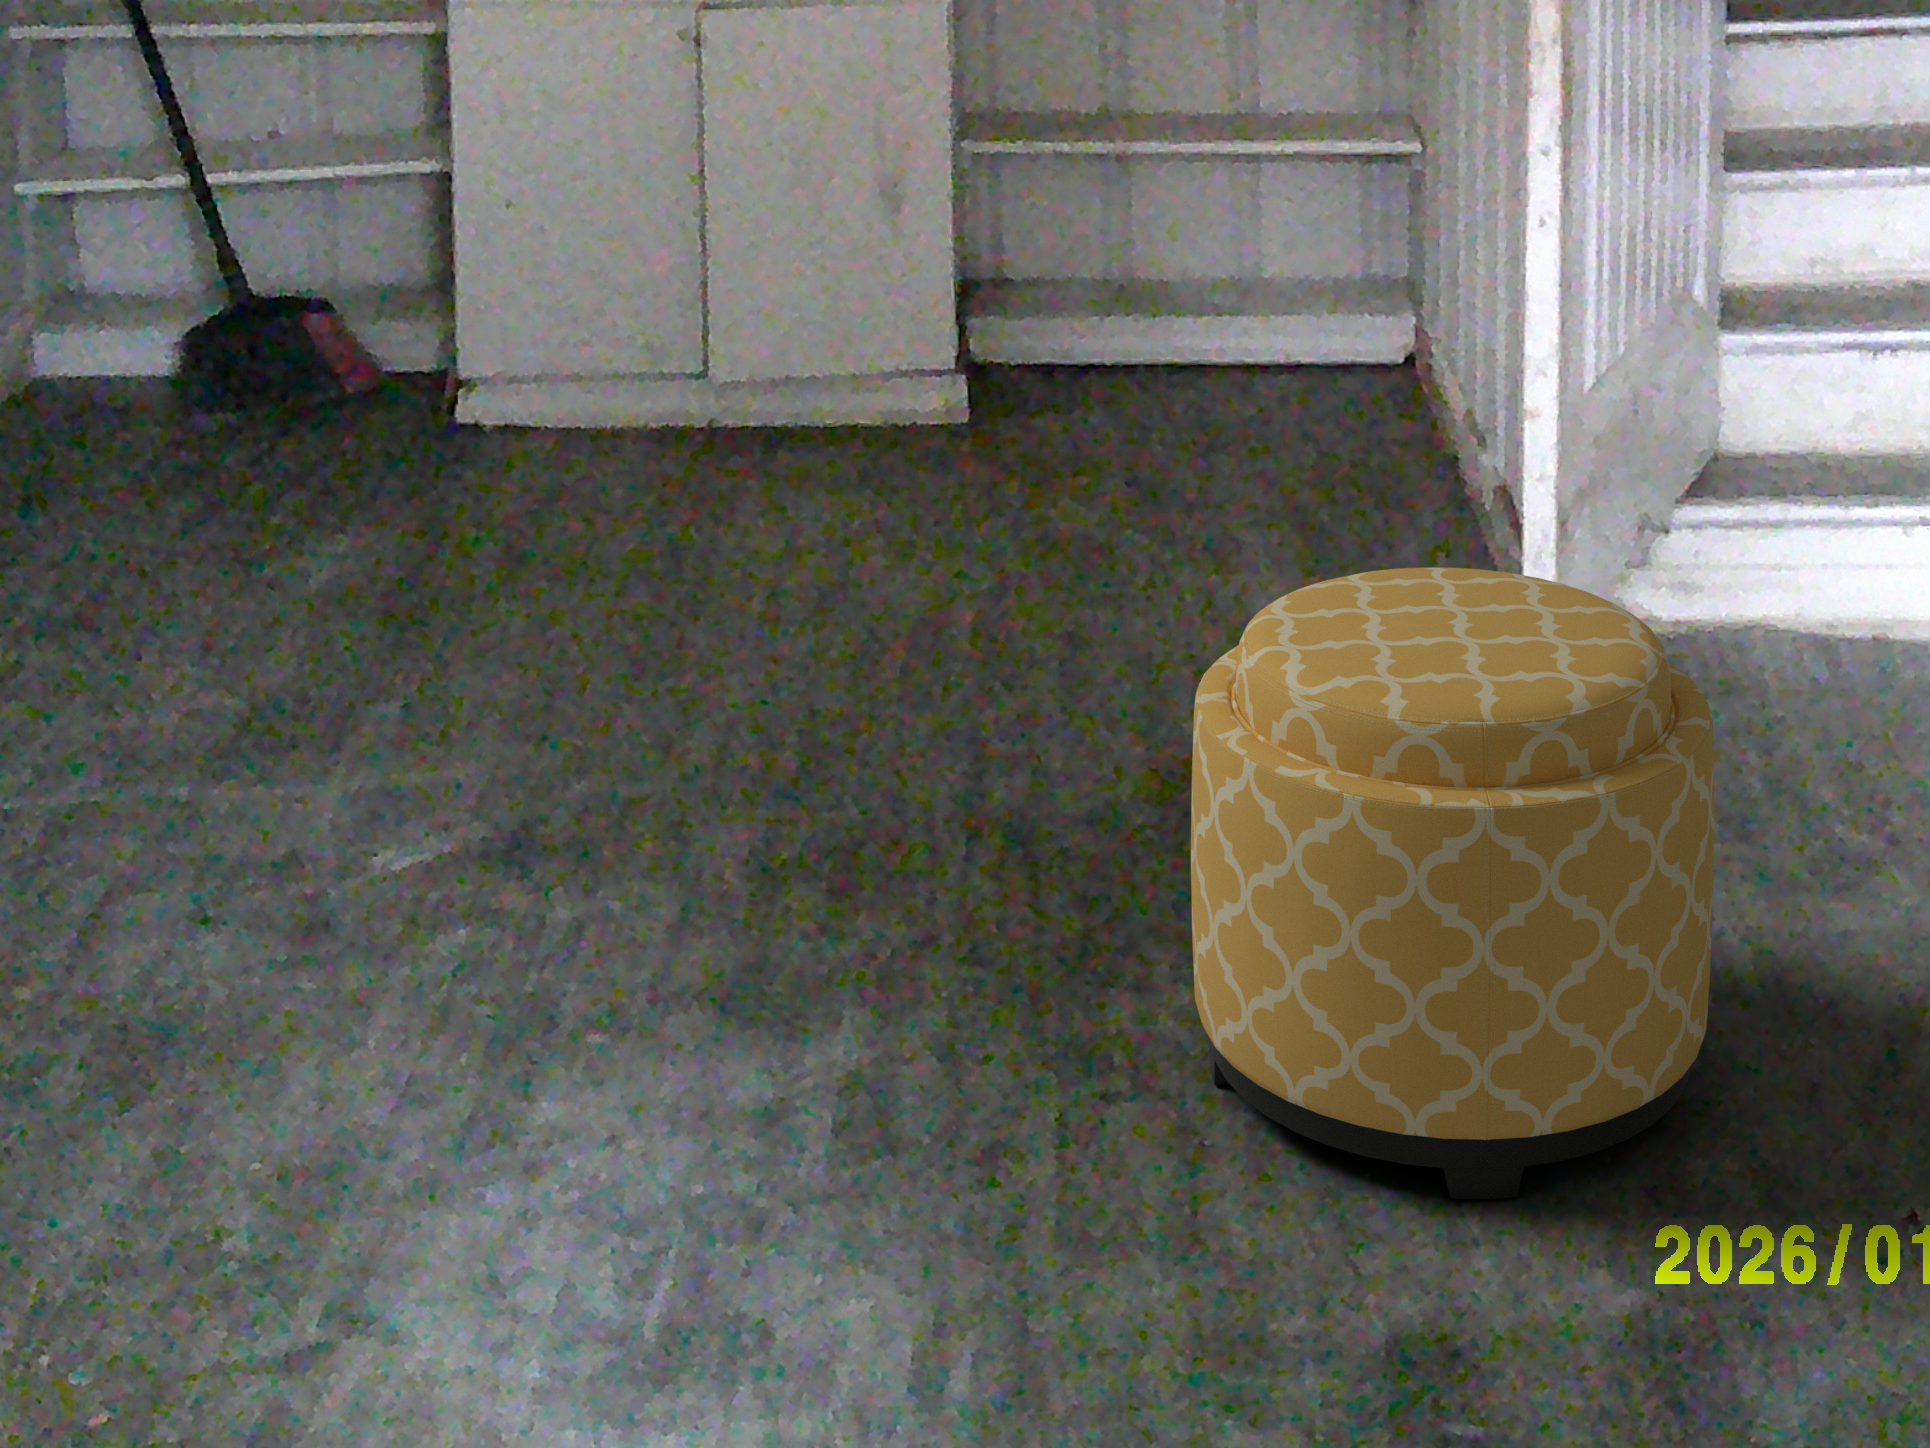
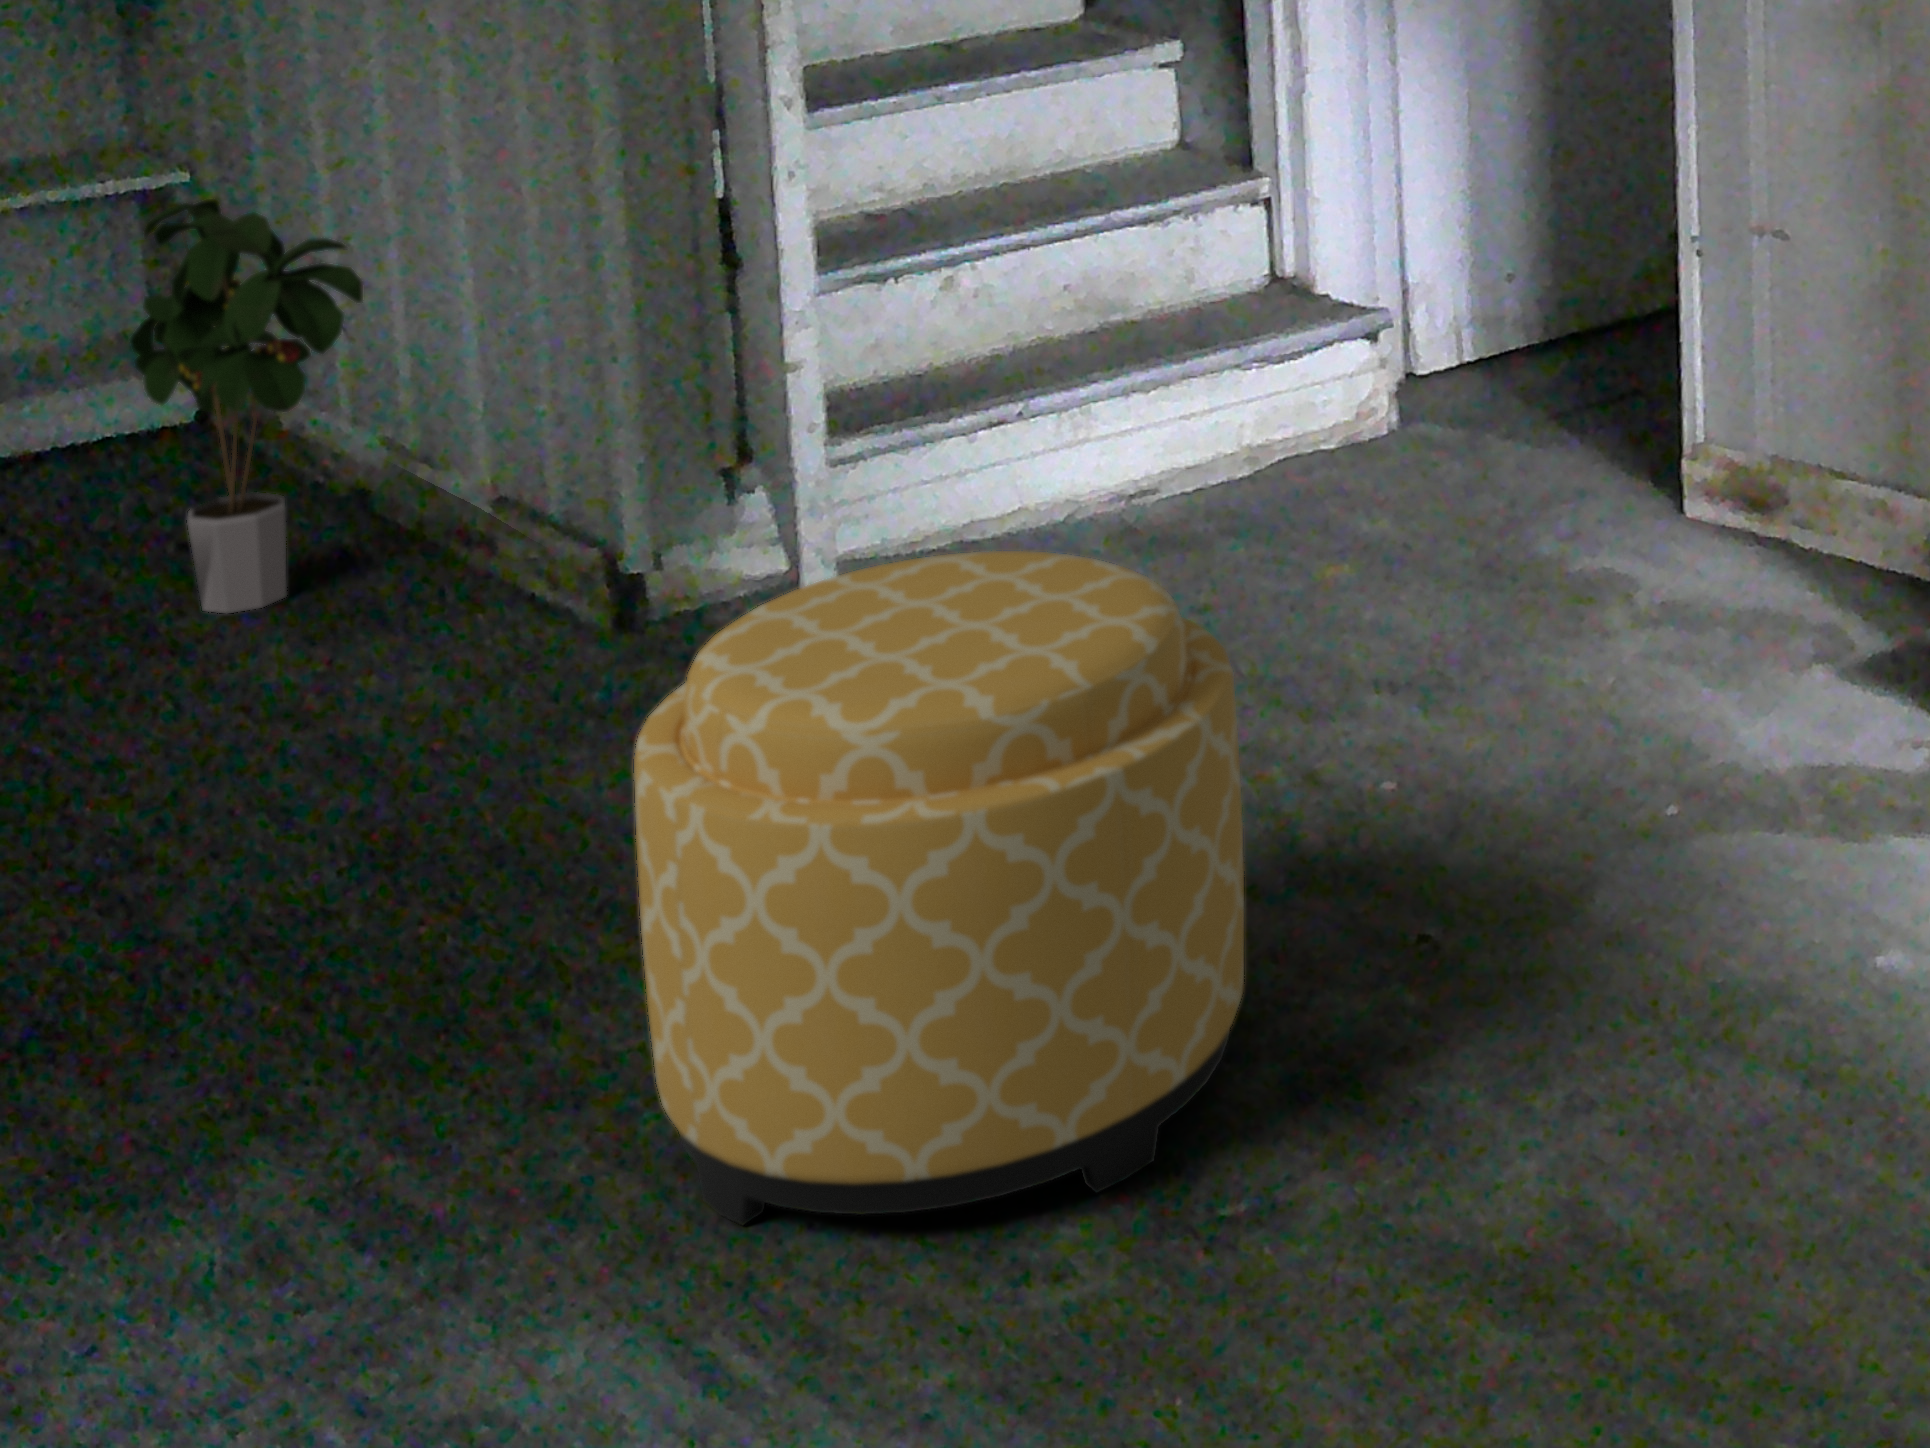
potted plant: none [1334,156,1456,497] -> present [130,199,363,613]

